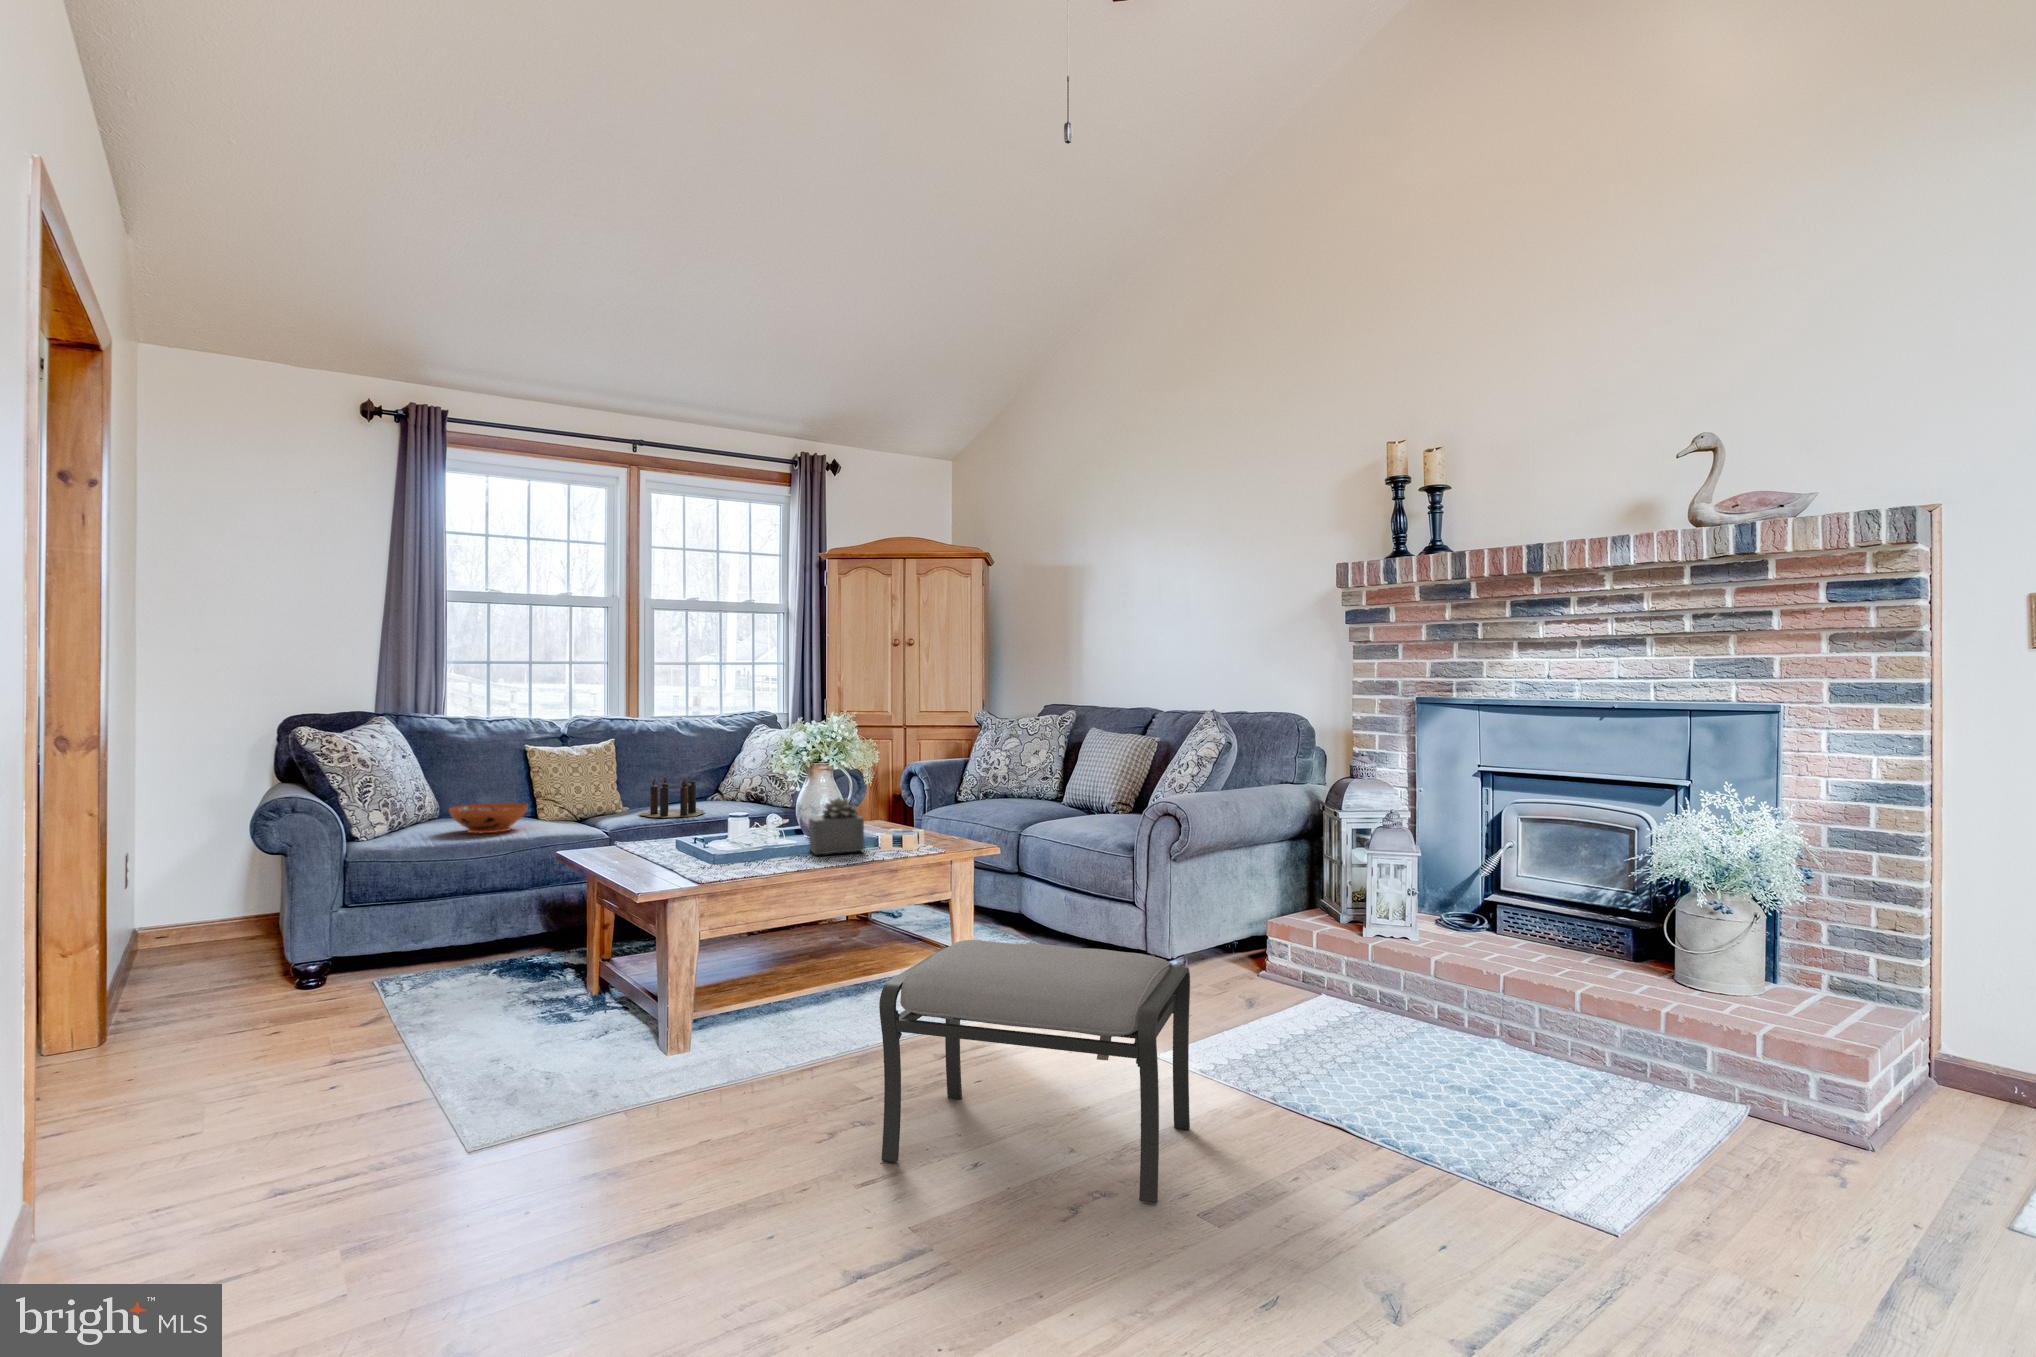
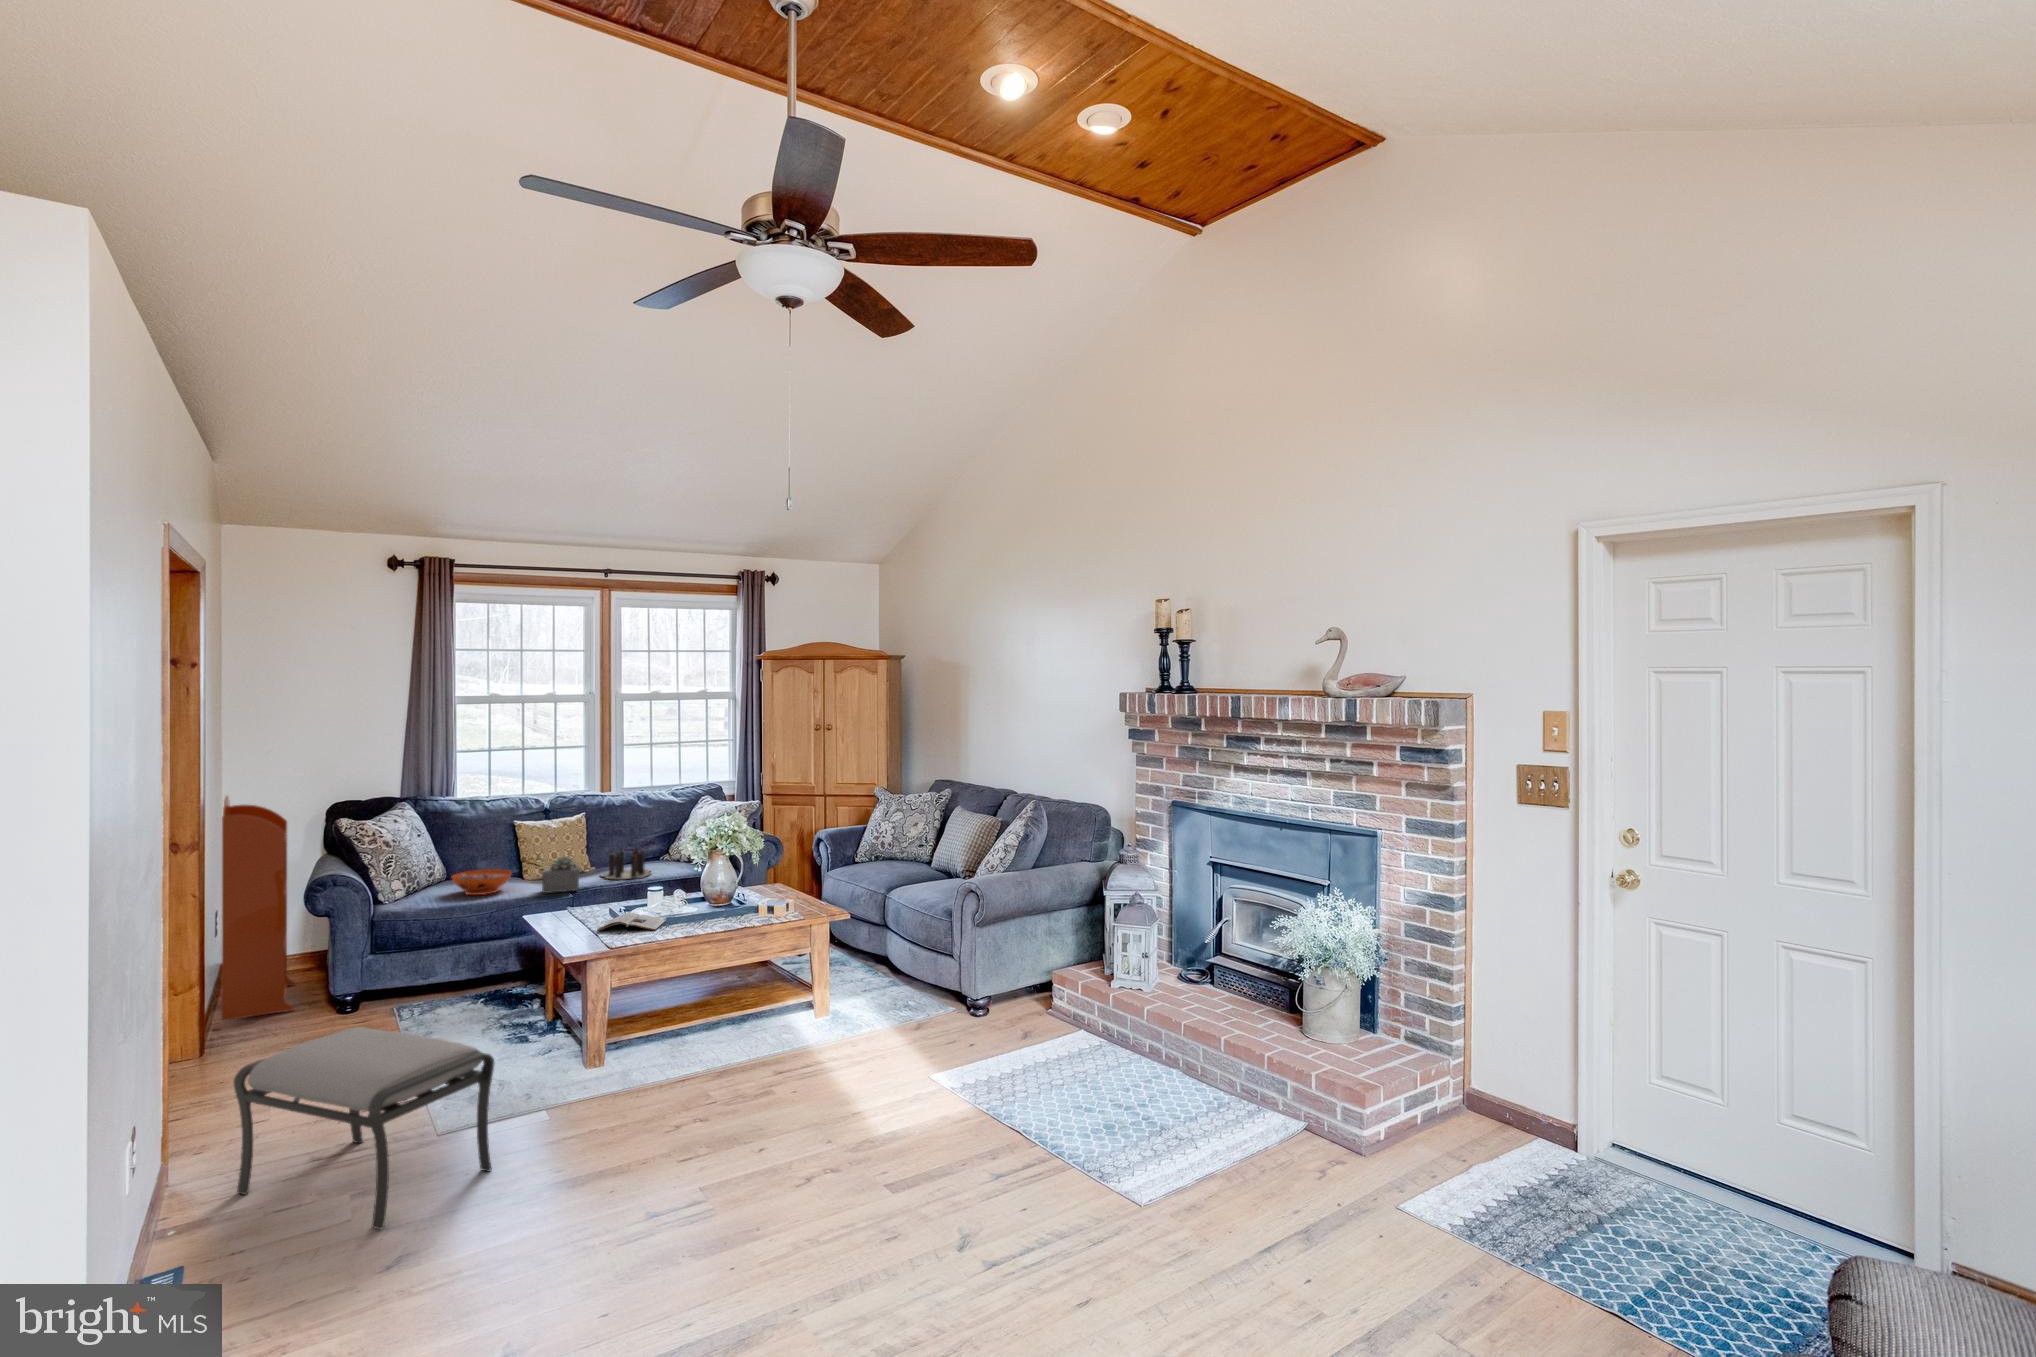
bookcase: none [134,692,237,998] -> present [221,796,295,1021]
succulent plant: present [809,798,864,854] -> present [542,856,579,893]
magazine: none [667,843,757,864] -> present [597,913,666,931]
ottoman: present [879,940,1190,1203] -> present [234,1027,494,1229]

